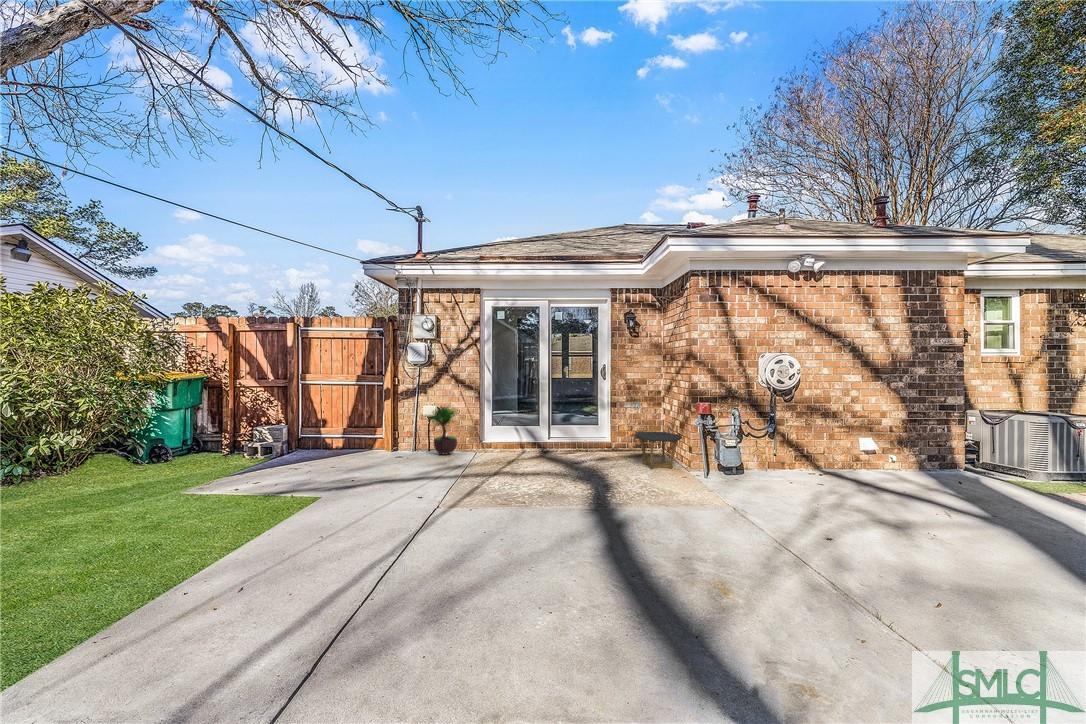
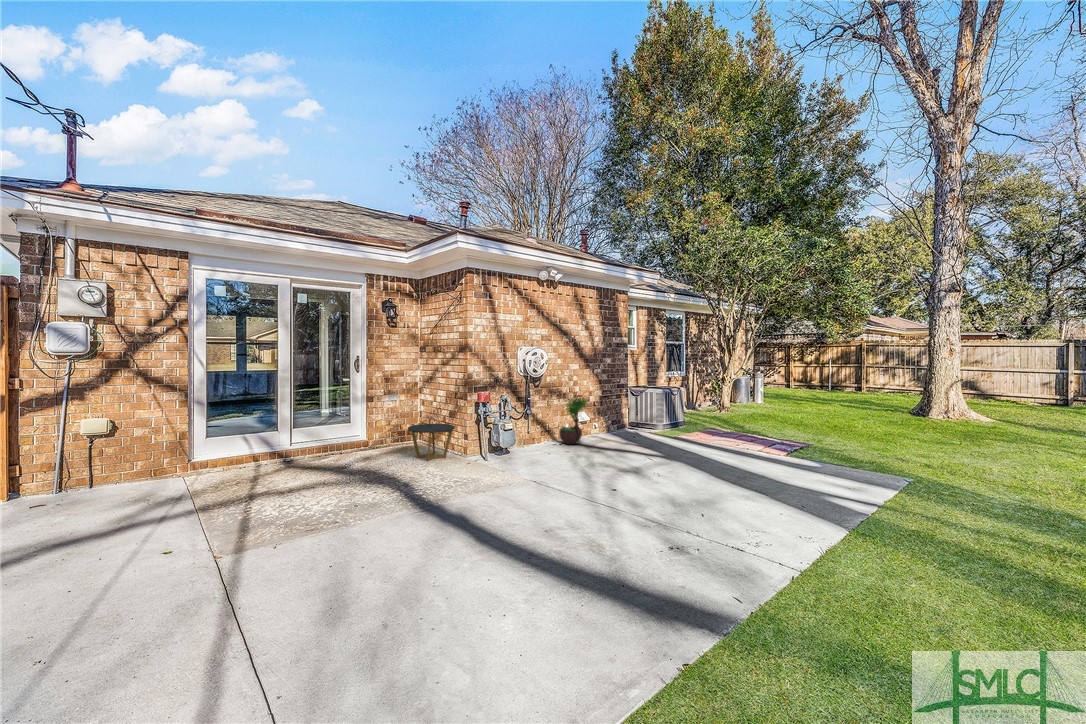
potted tree: present [429,406,458,454] -> present [560,398,586,444]

